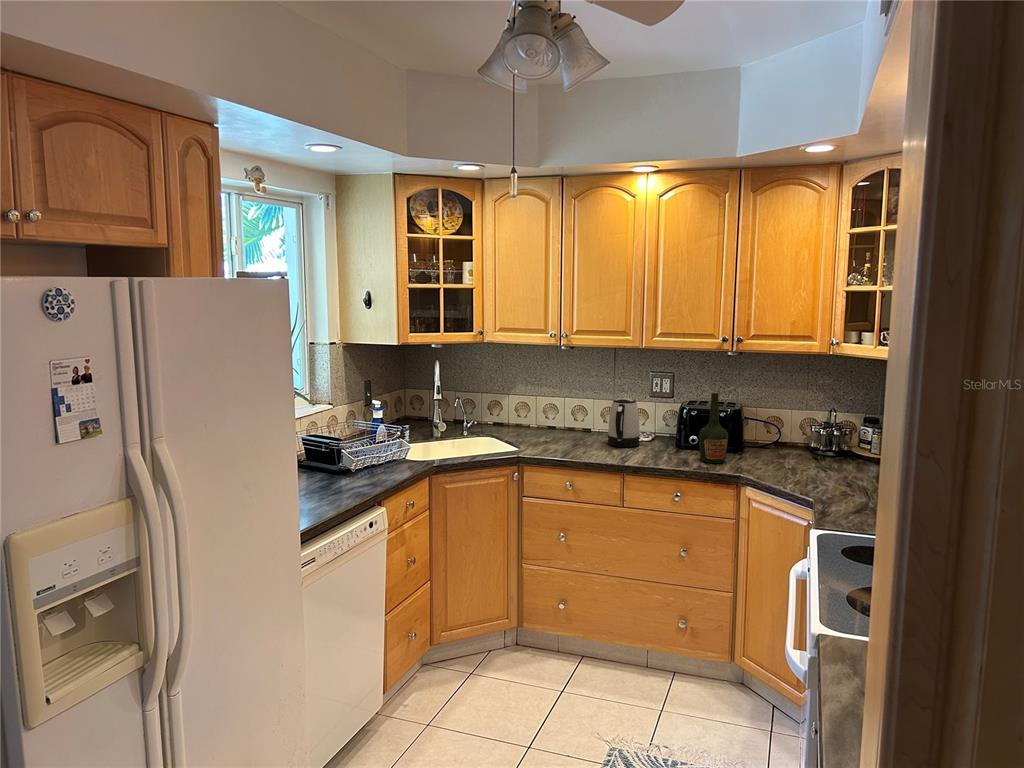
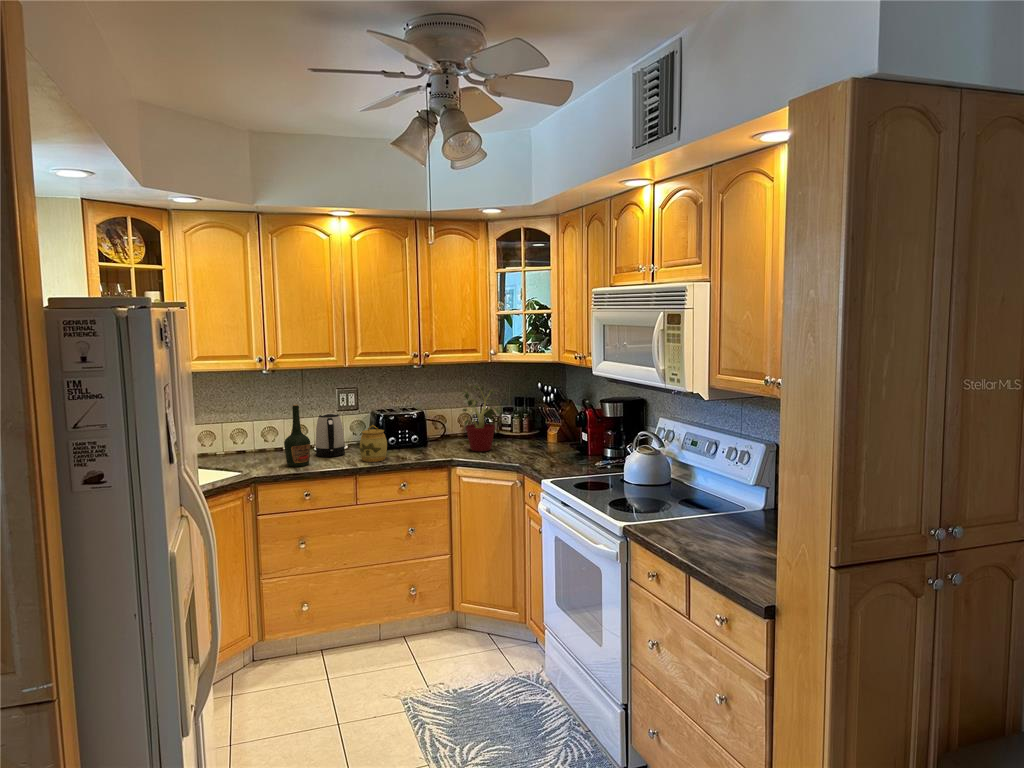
potted plant: none [773,384,838,472] -> present [463,385,500,452]
bottle: present [699,392,728,463] -> present [284,405,310,467]
jar: none [641,418,674,462] -> present [360,425,387,462]

